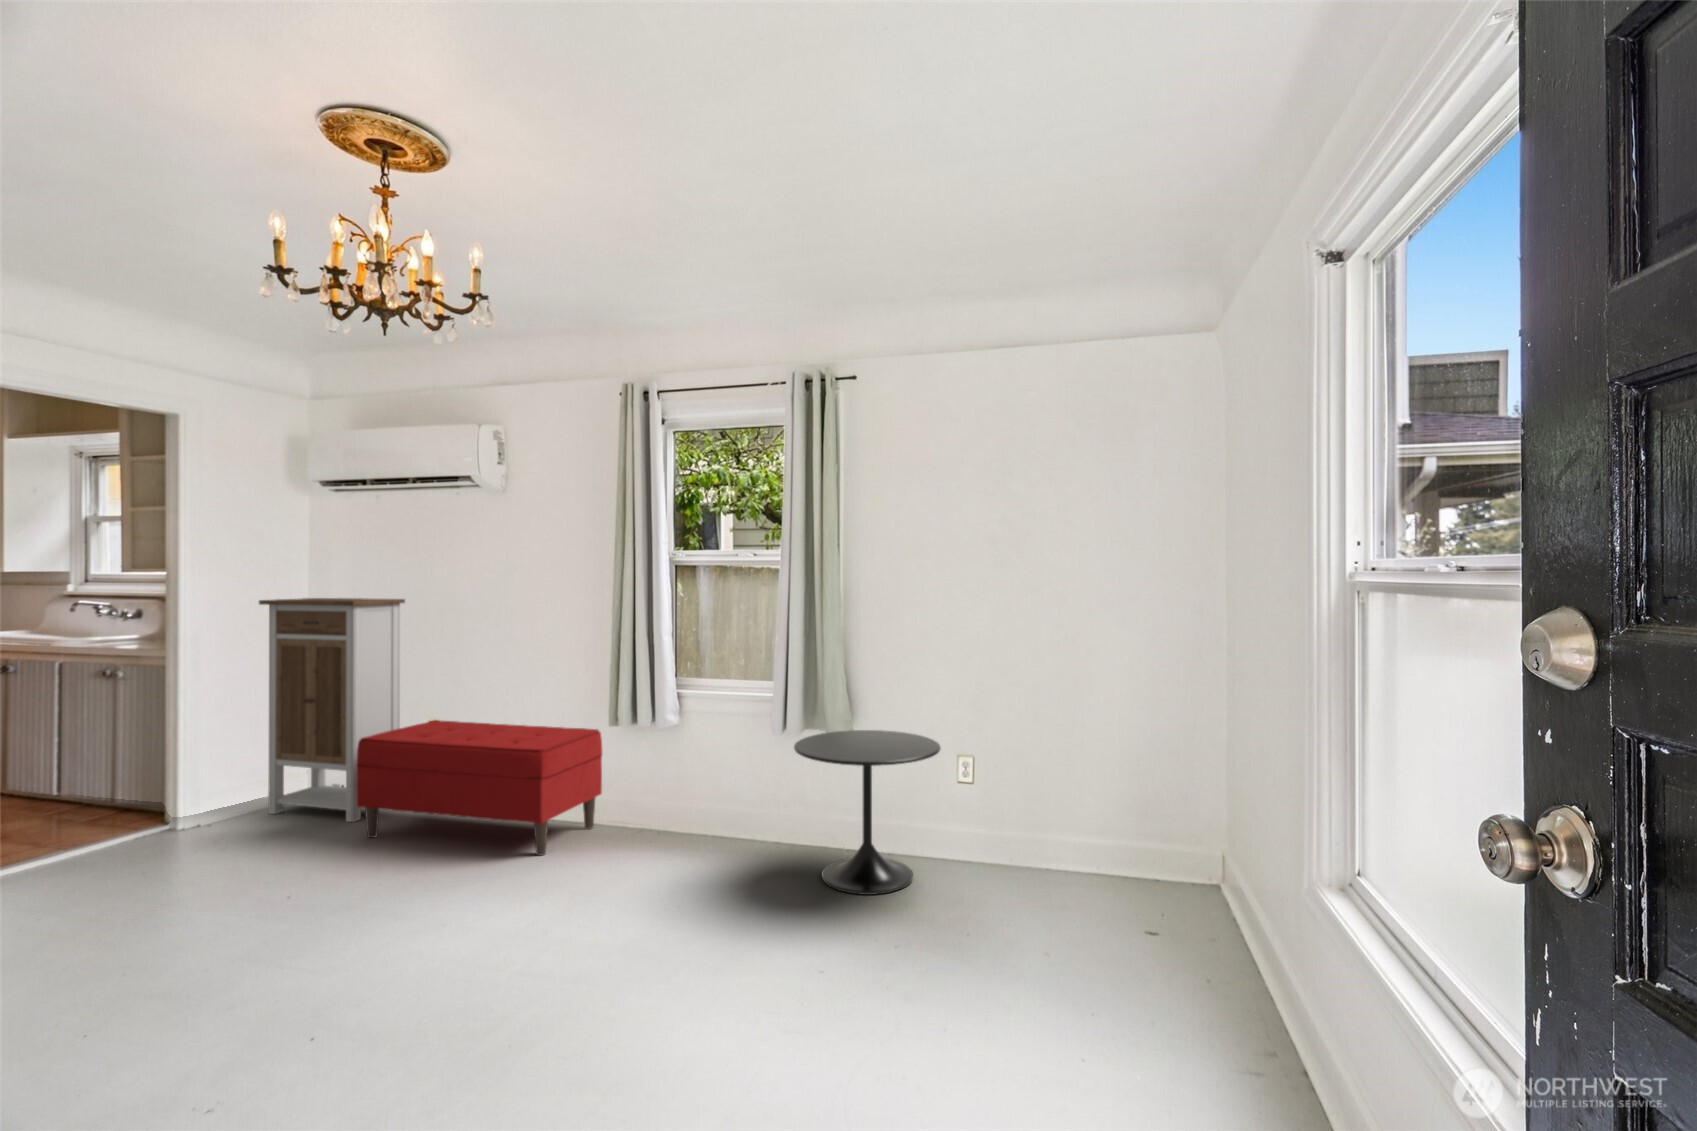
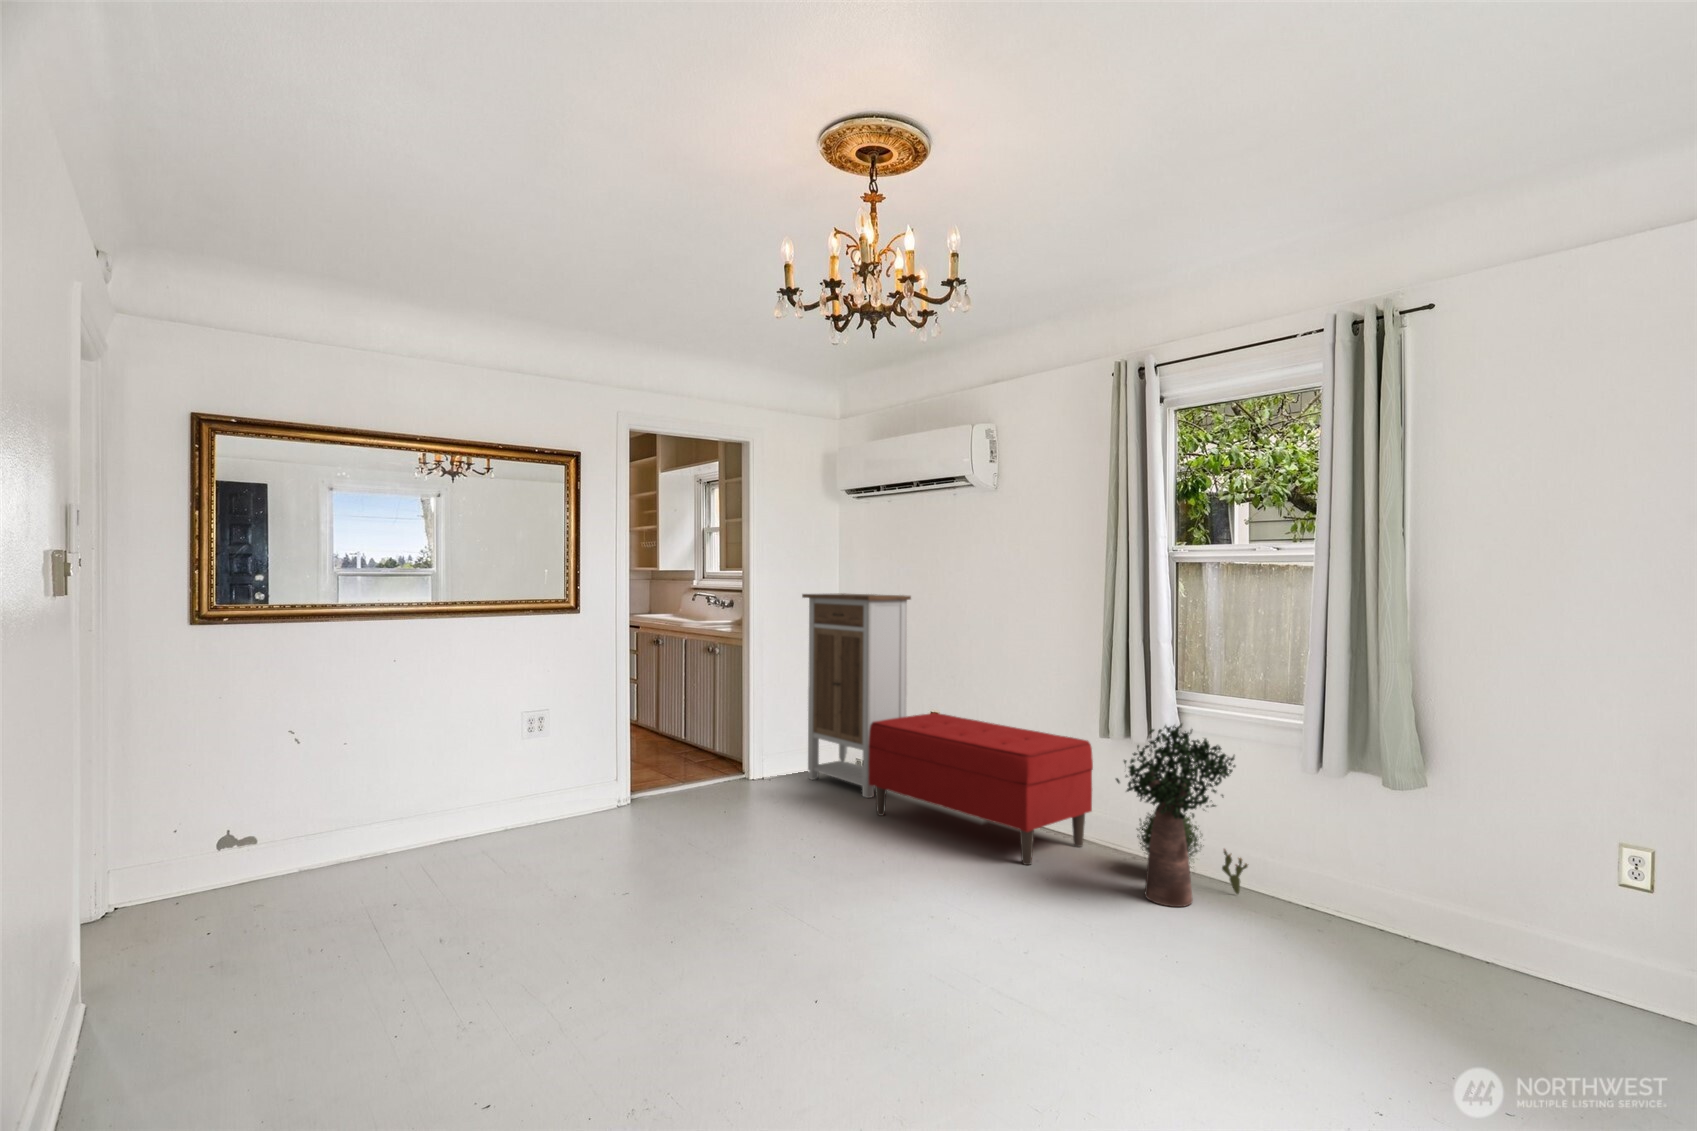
potted plant: none [625,704,733,864] -> present [1116,724,1248,907]
side table: present [794,730,941,895] -> none [1332,782,1585,1023]

